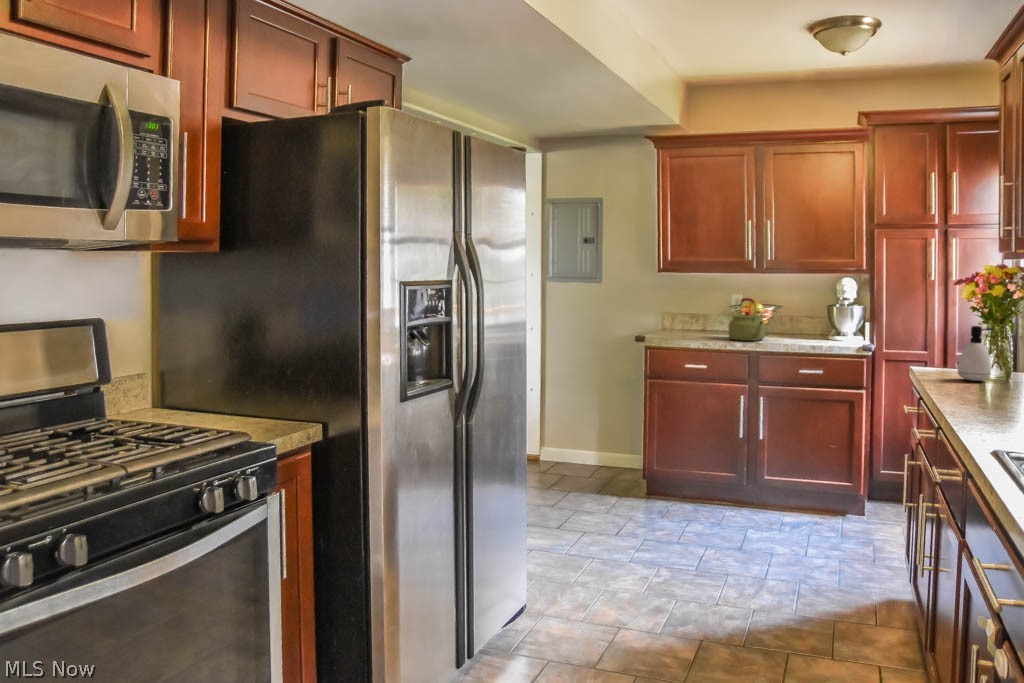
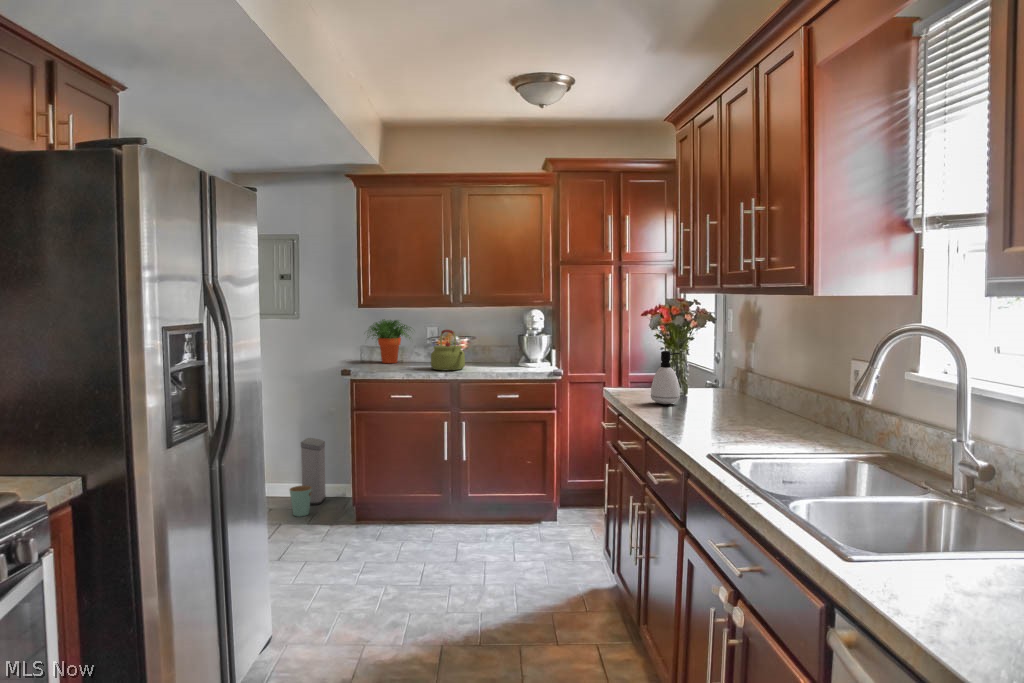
potted plant: none [659,285,713,331] -> present [368,319,410,363]
trash can: none [583,403,617,478] -> present [290,438,326,516]

